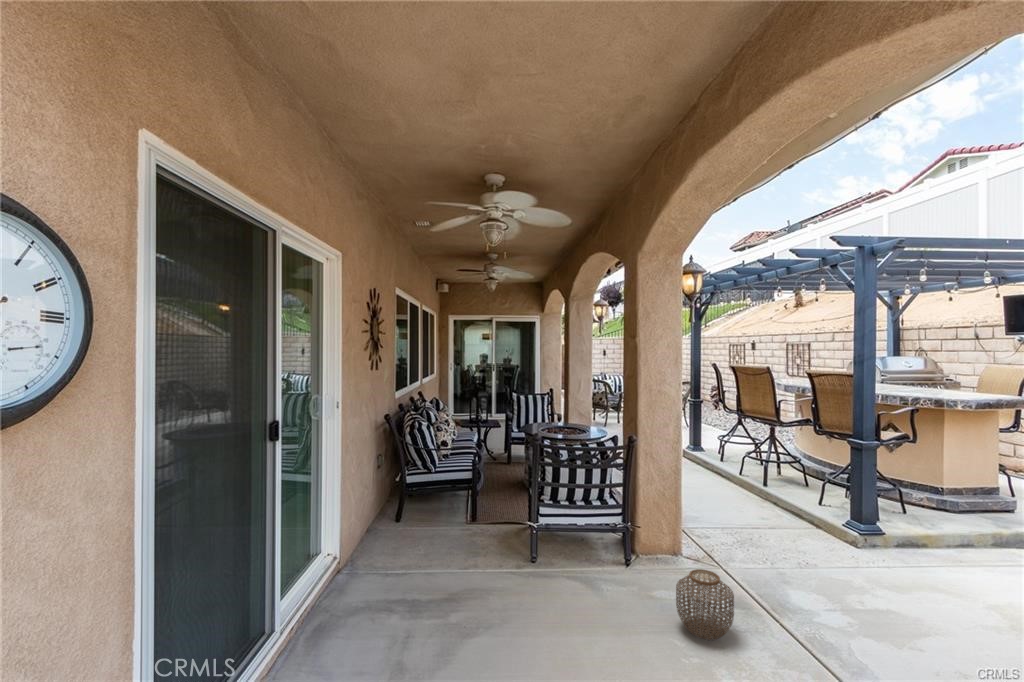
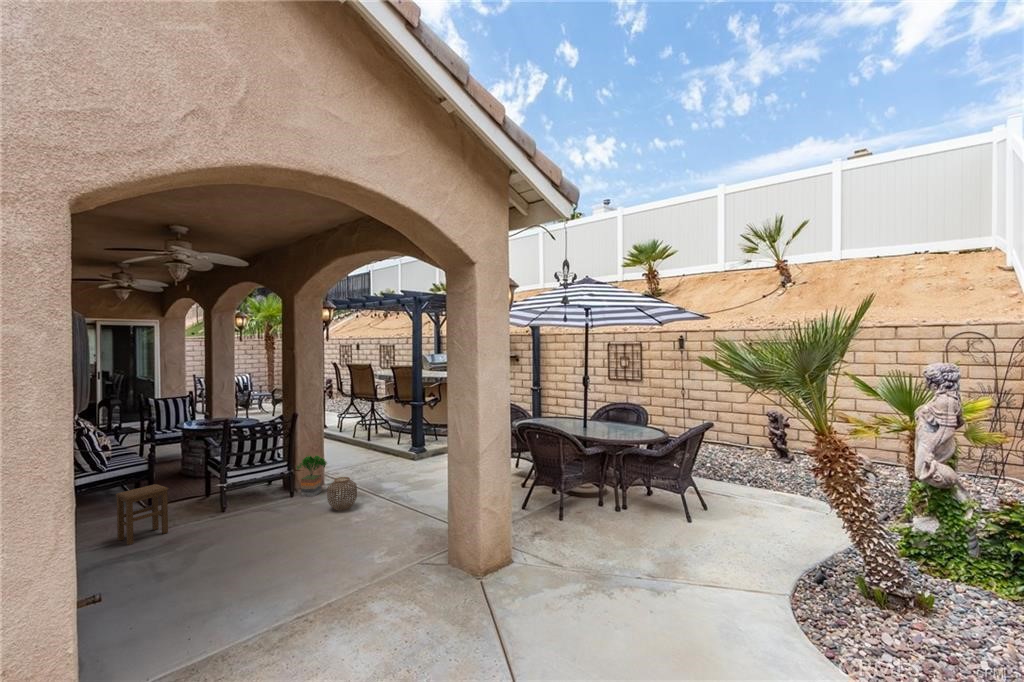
potted tree: none [635,506,687,579] -> present [297,456,327,496]
stool: none [405,508,457,588] -> present [116,484,168,545]

